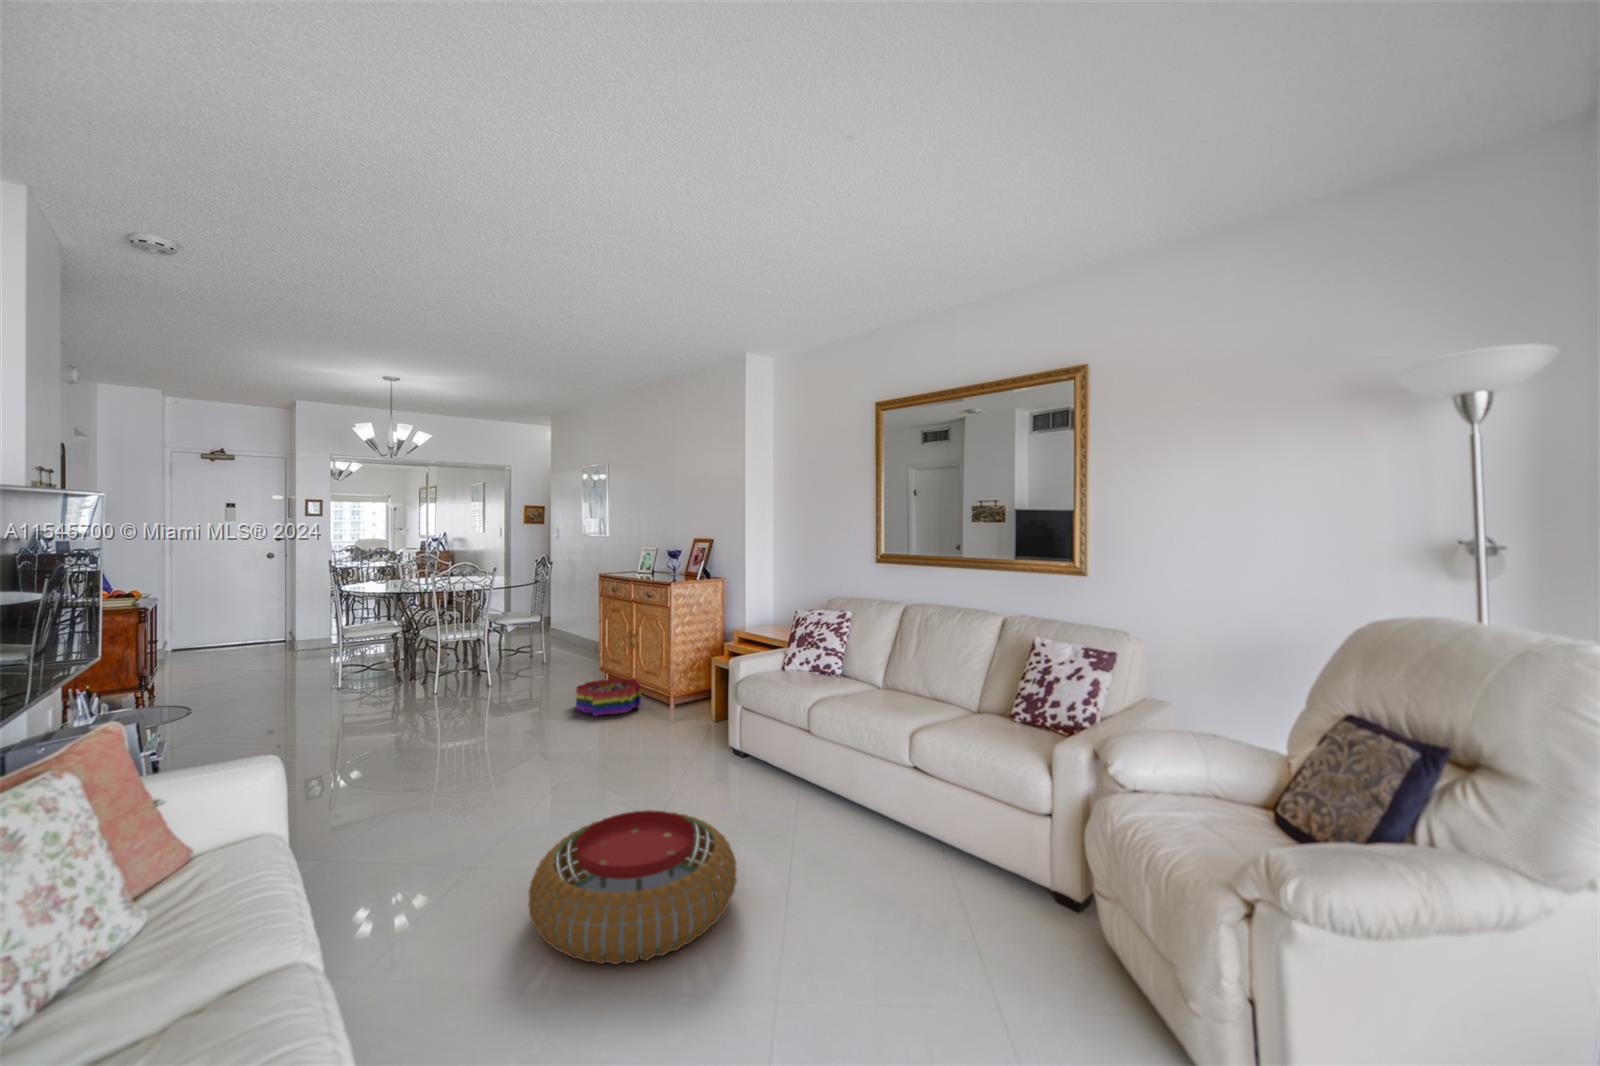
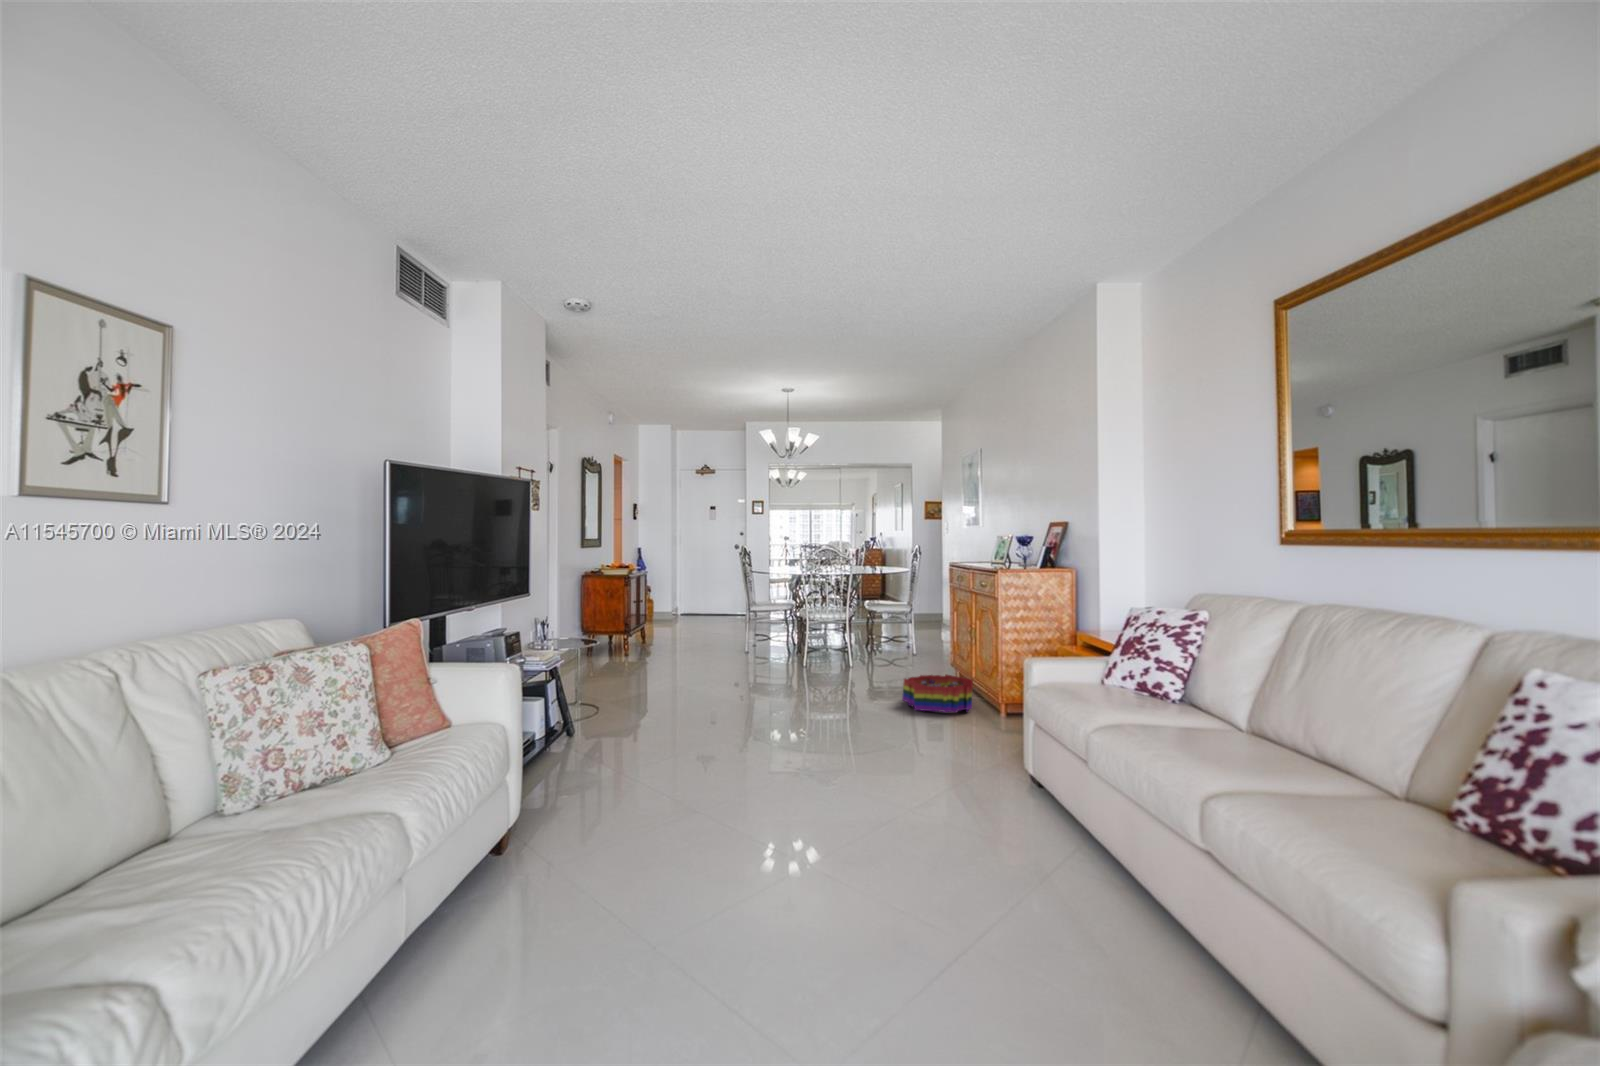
pouf: present [528,810,737,964] -> none [657,795,885,962]

